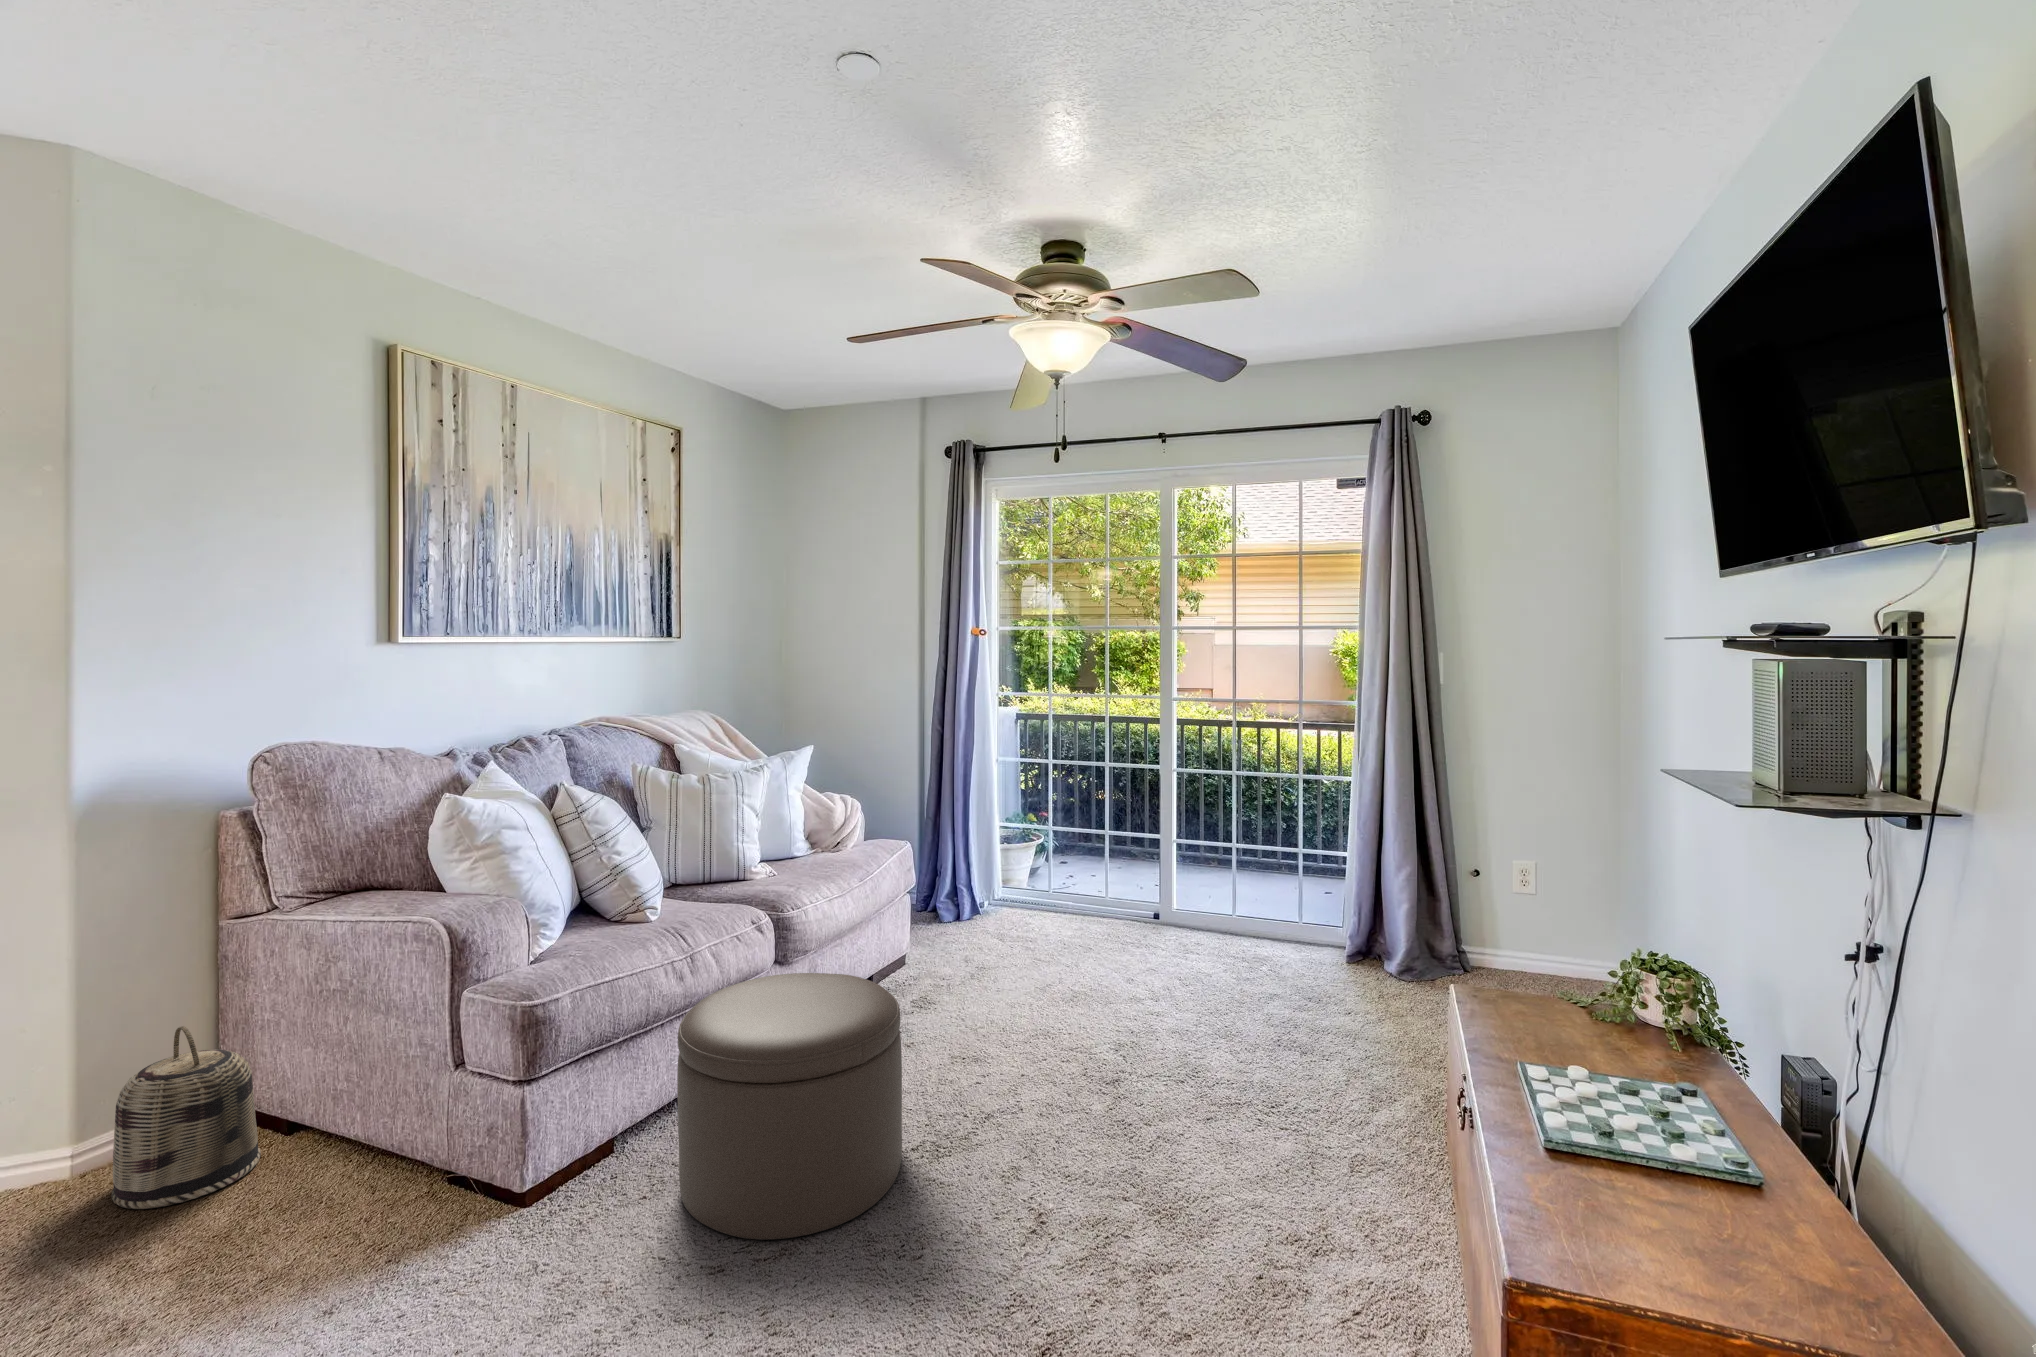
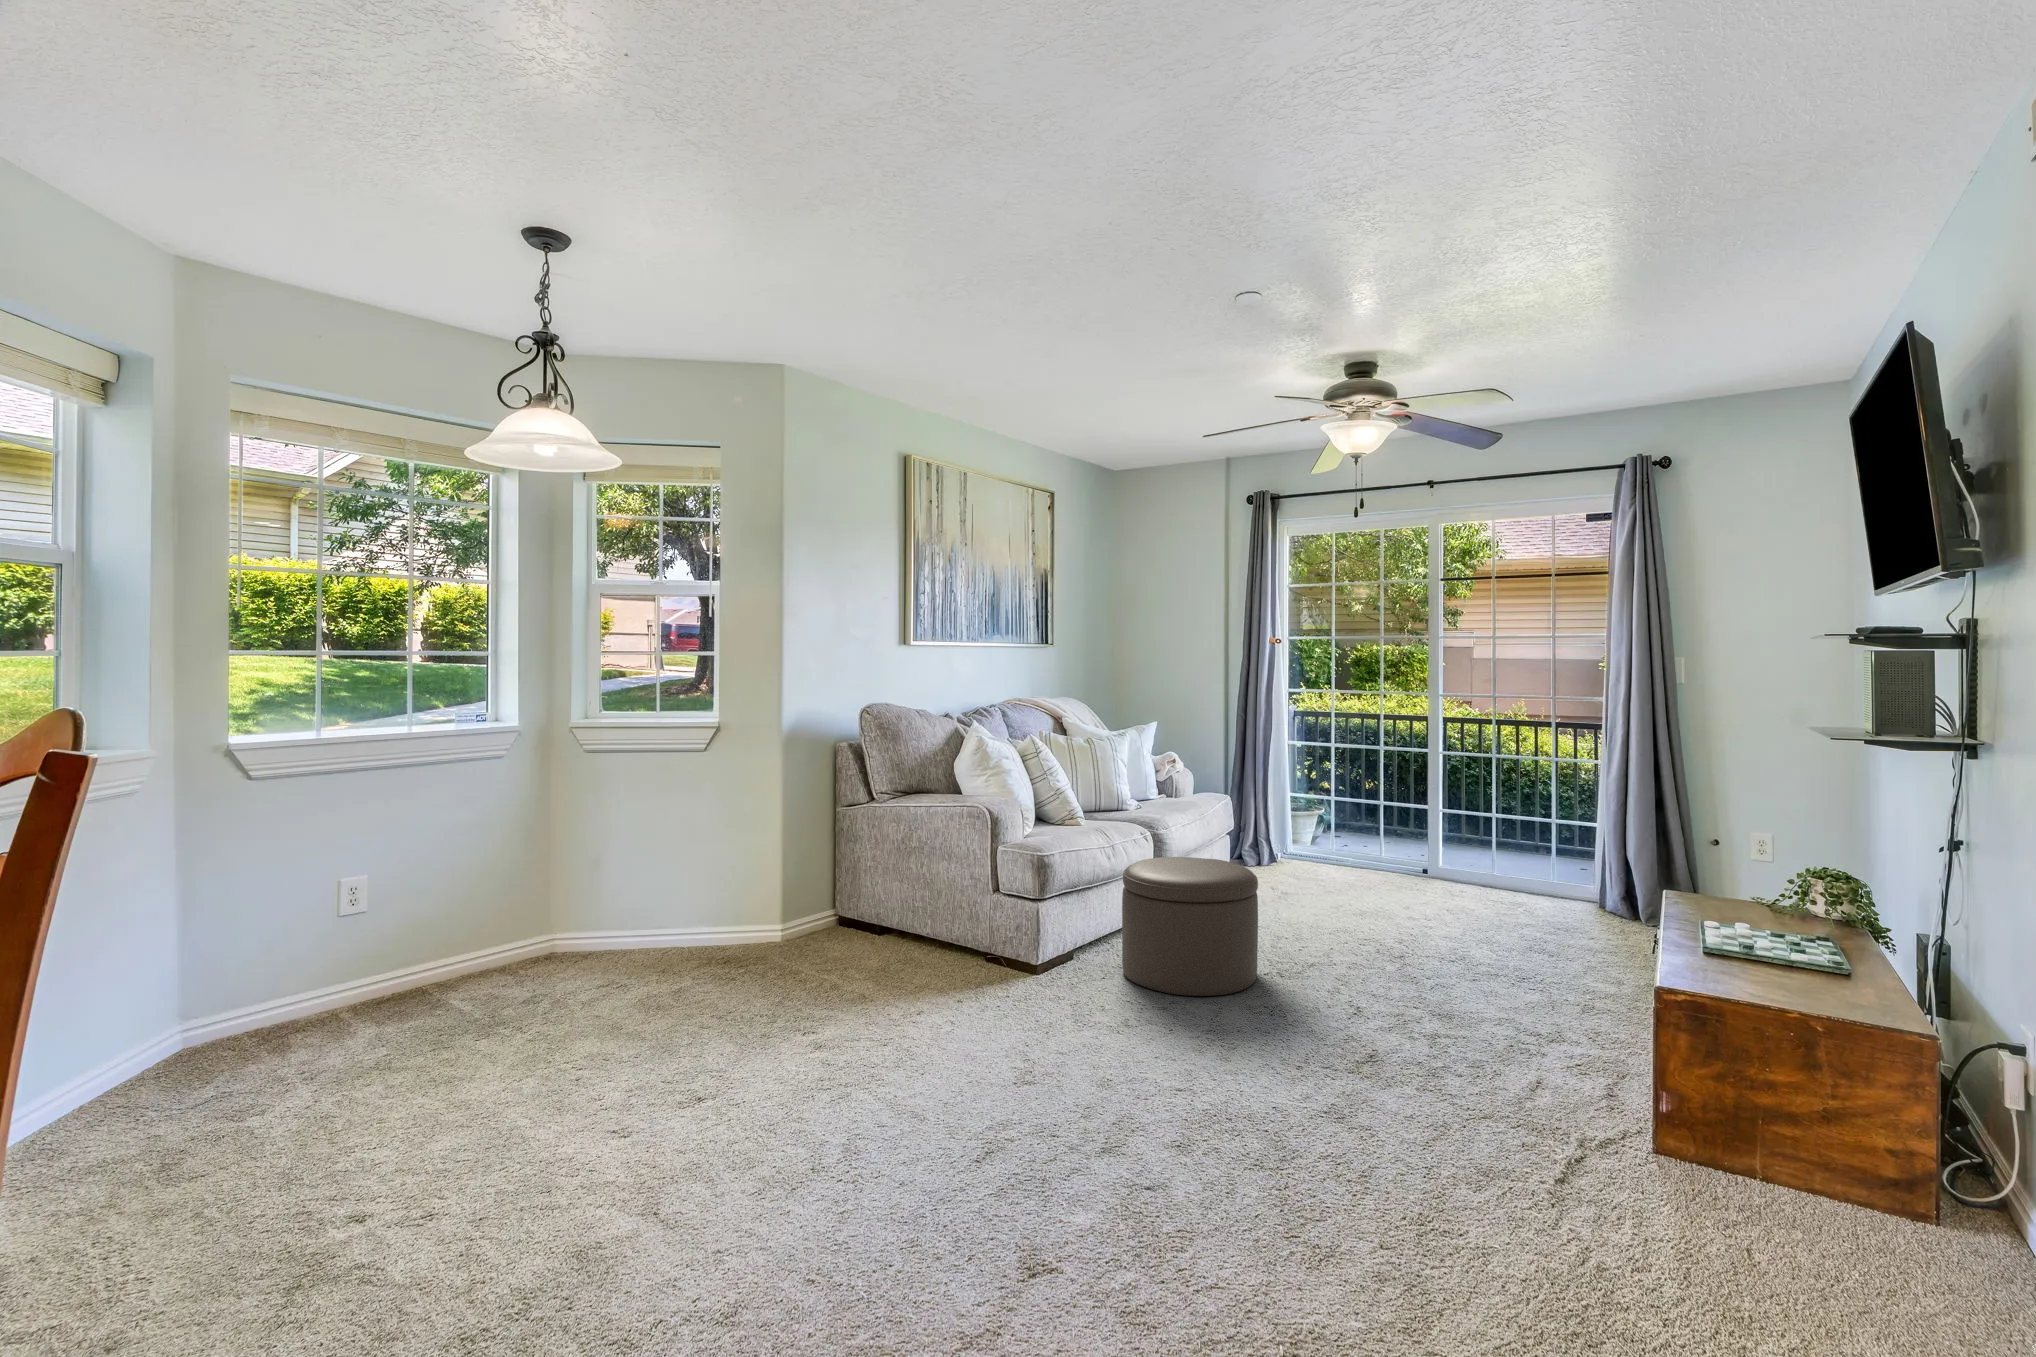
basket: present [111,1026,261,1209] -> none [810,860,874,955]

